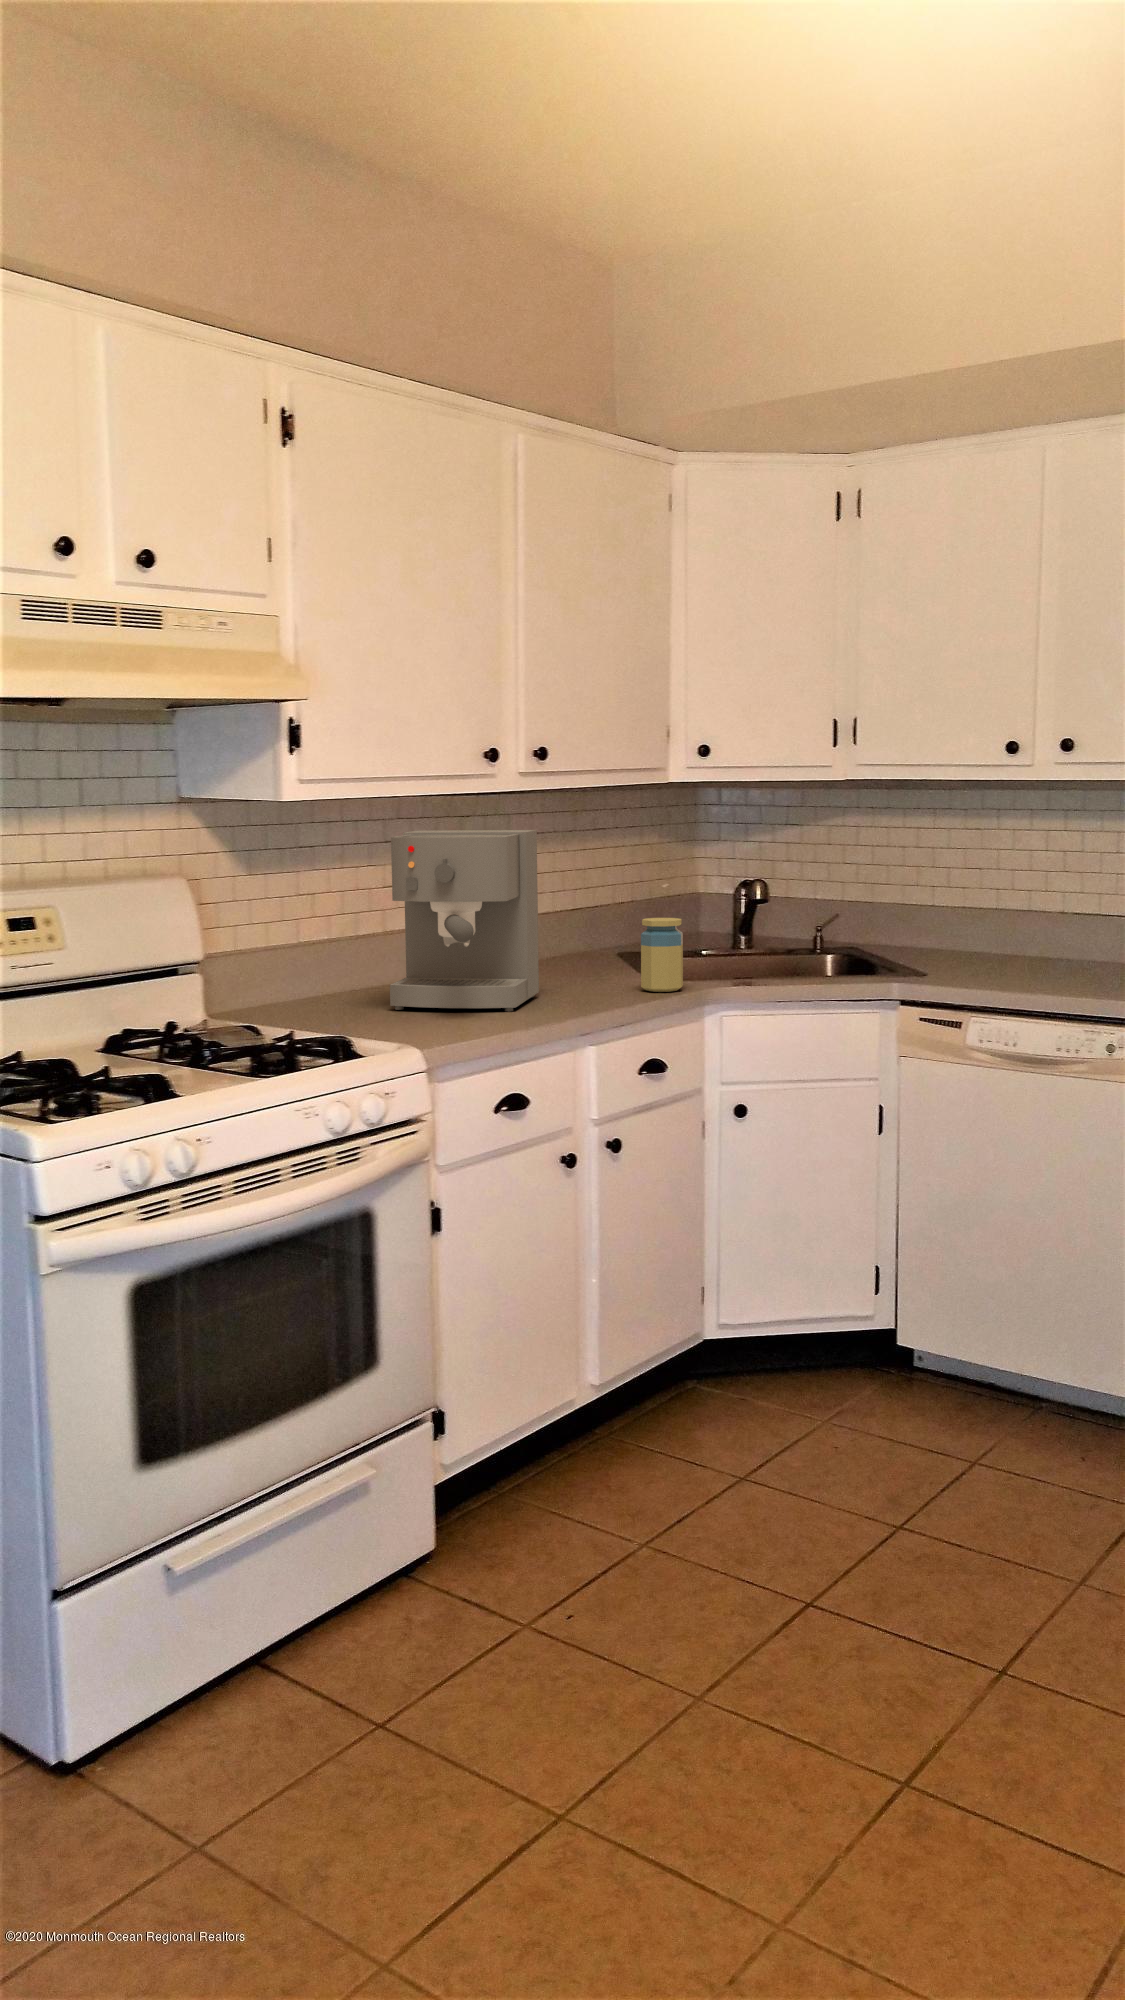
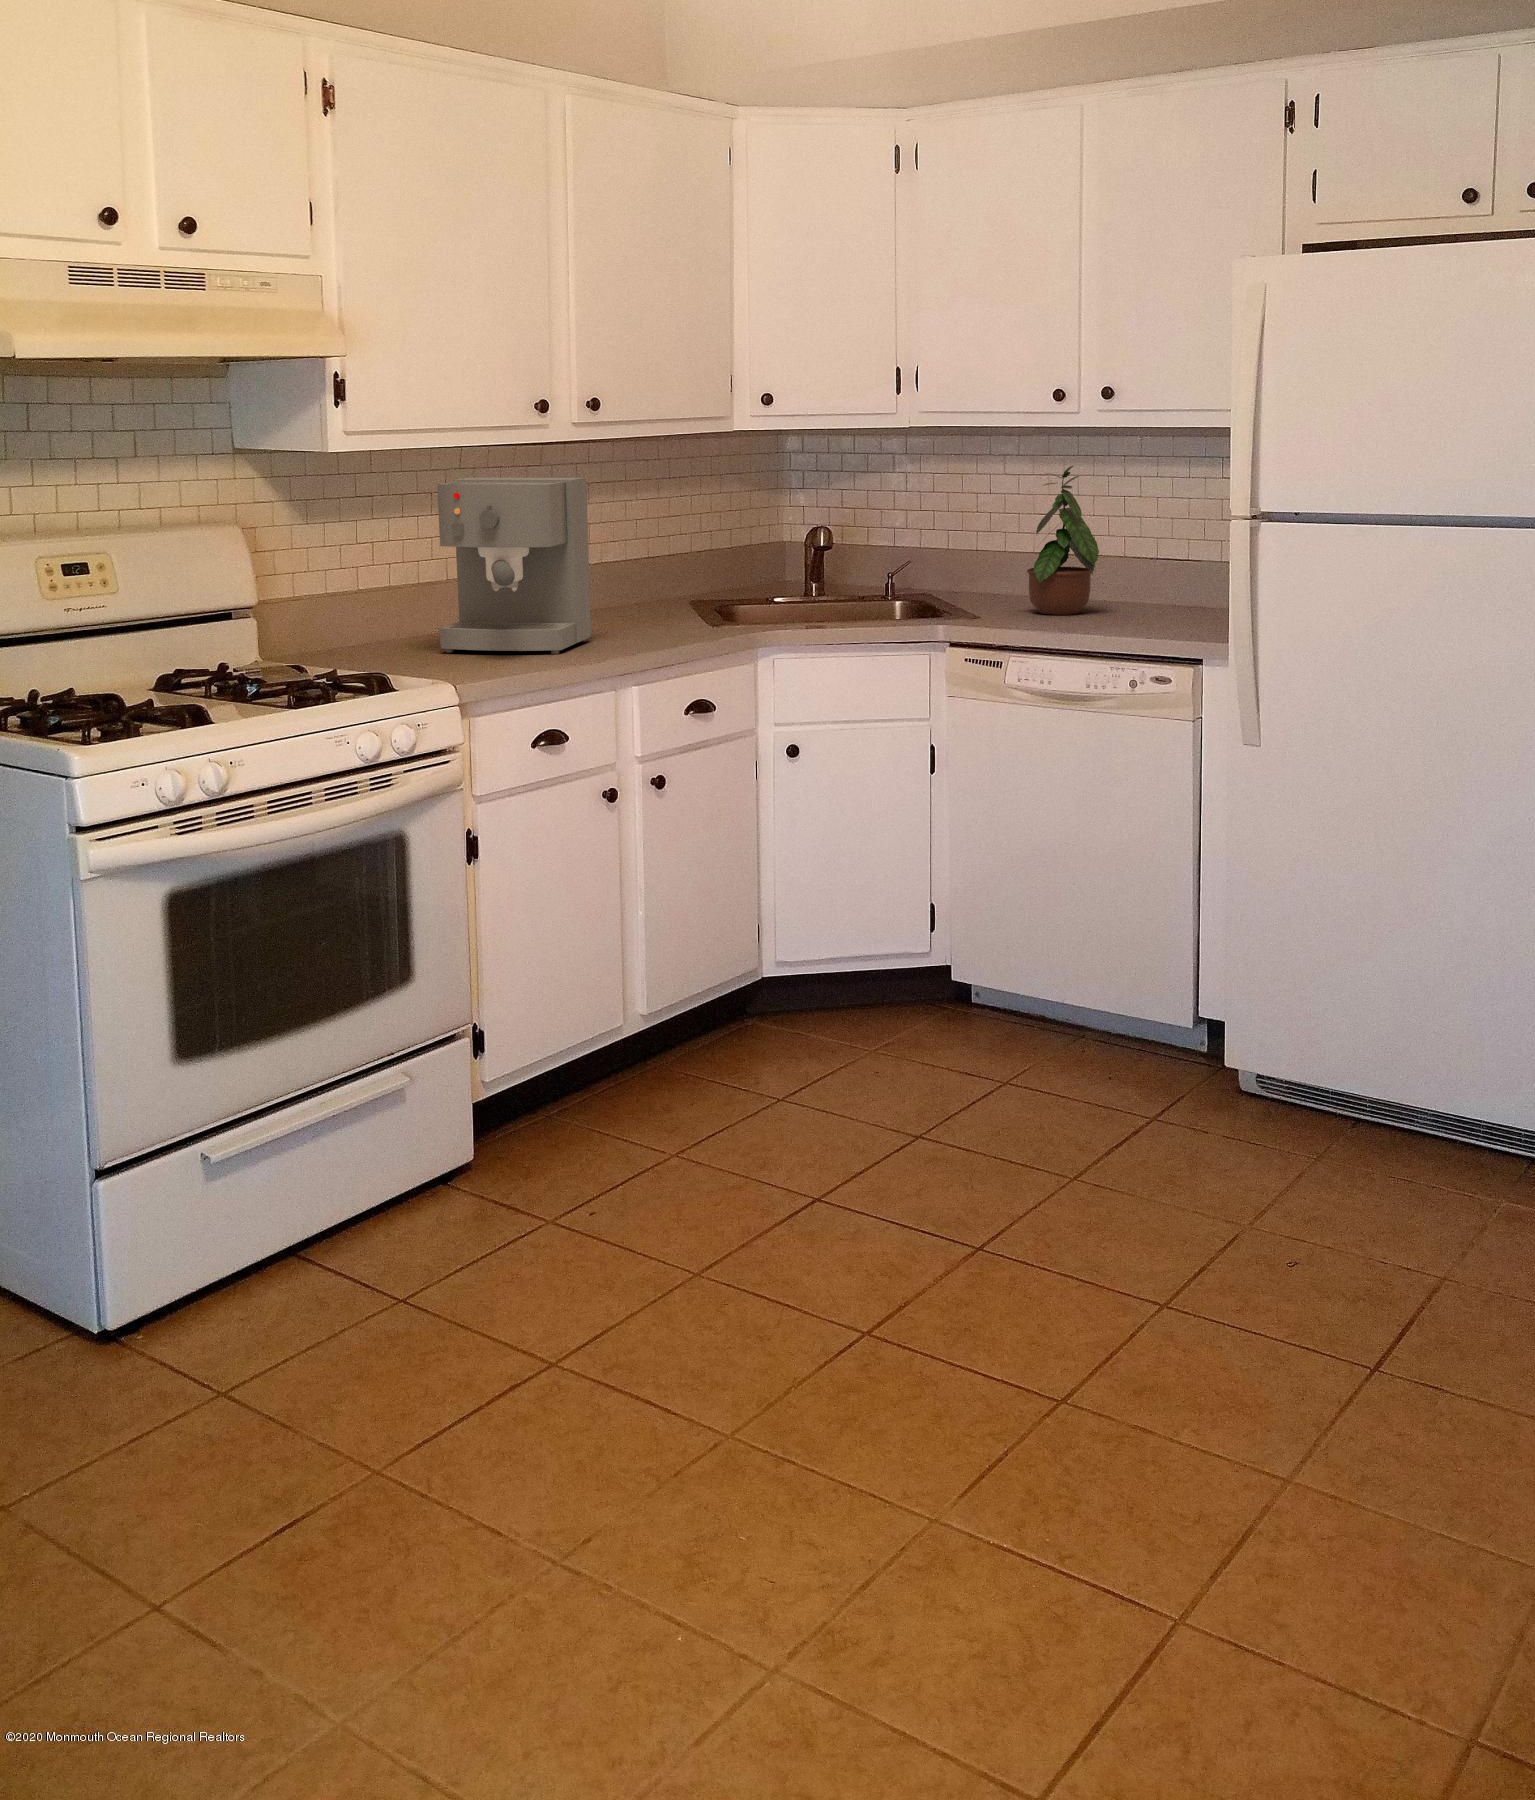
potted plant: none [960,814,1056,967] -> present [1027,466,1099,615]
jar: present [641,918,683,992] -> none [692,565,734,637]

